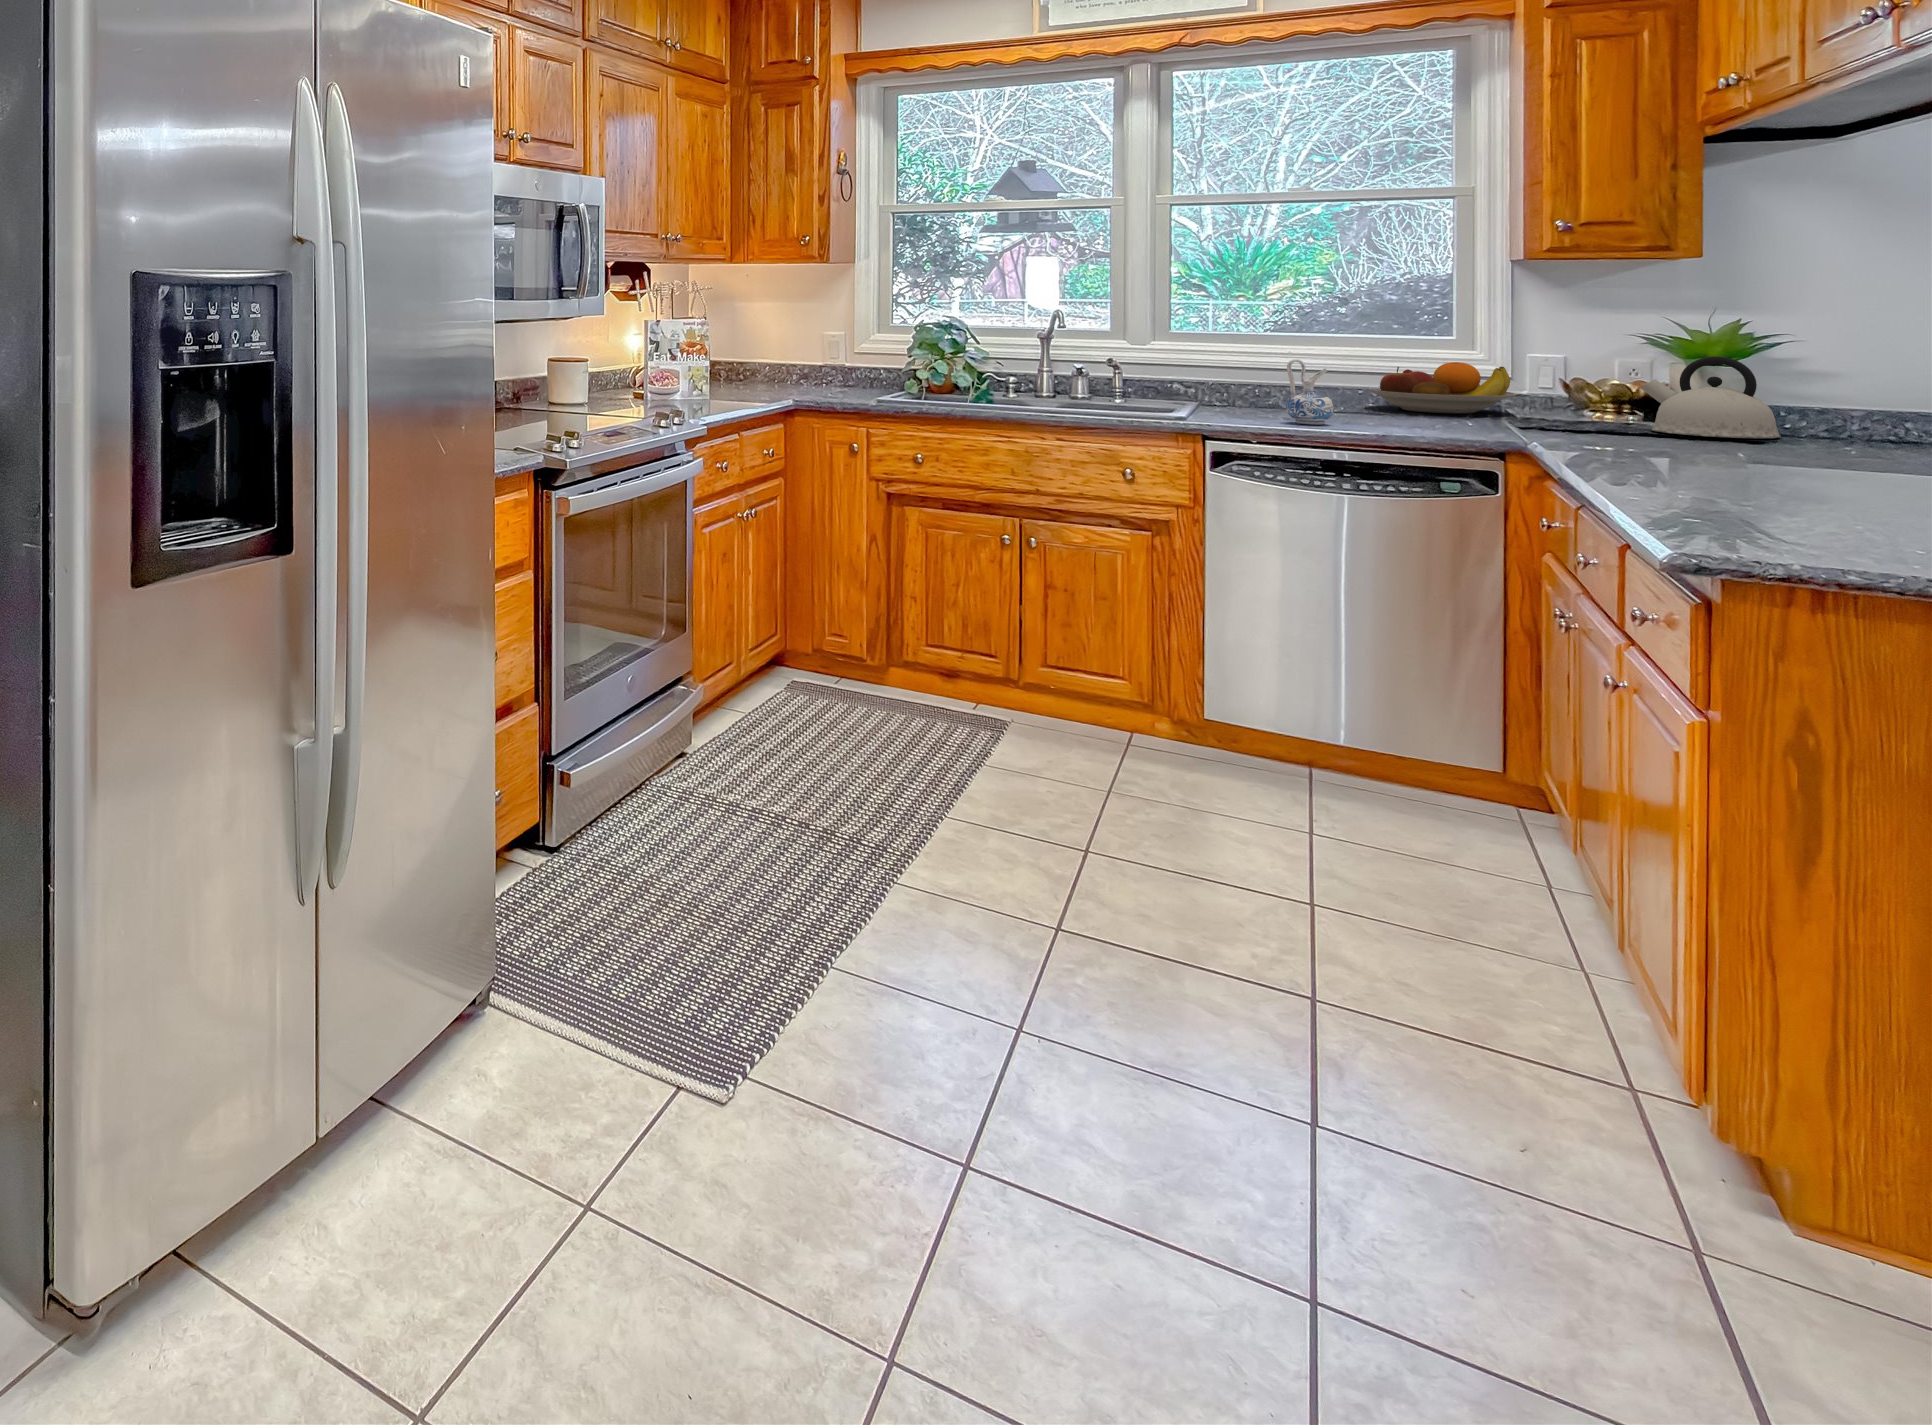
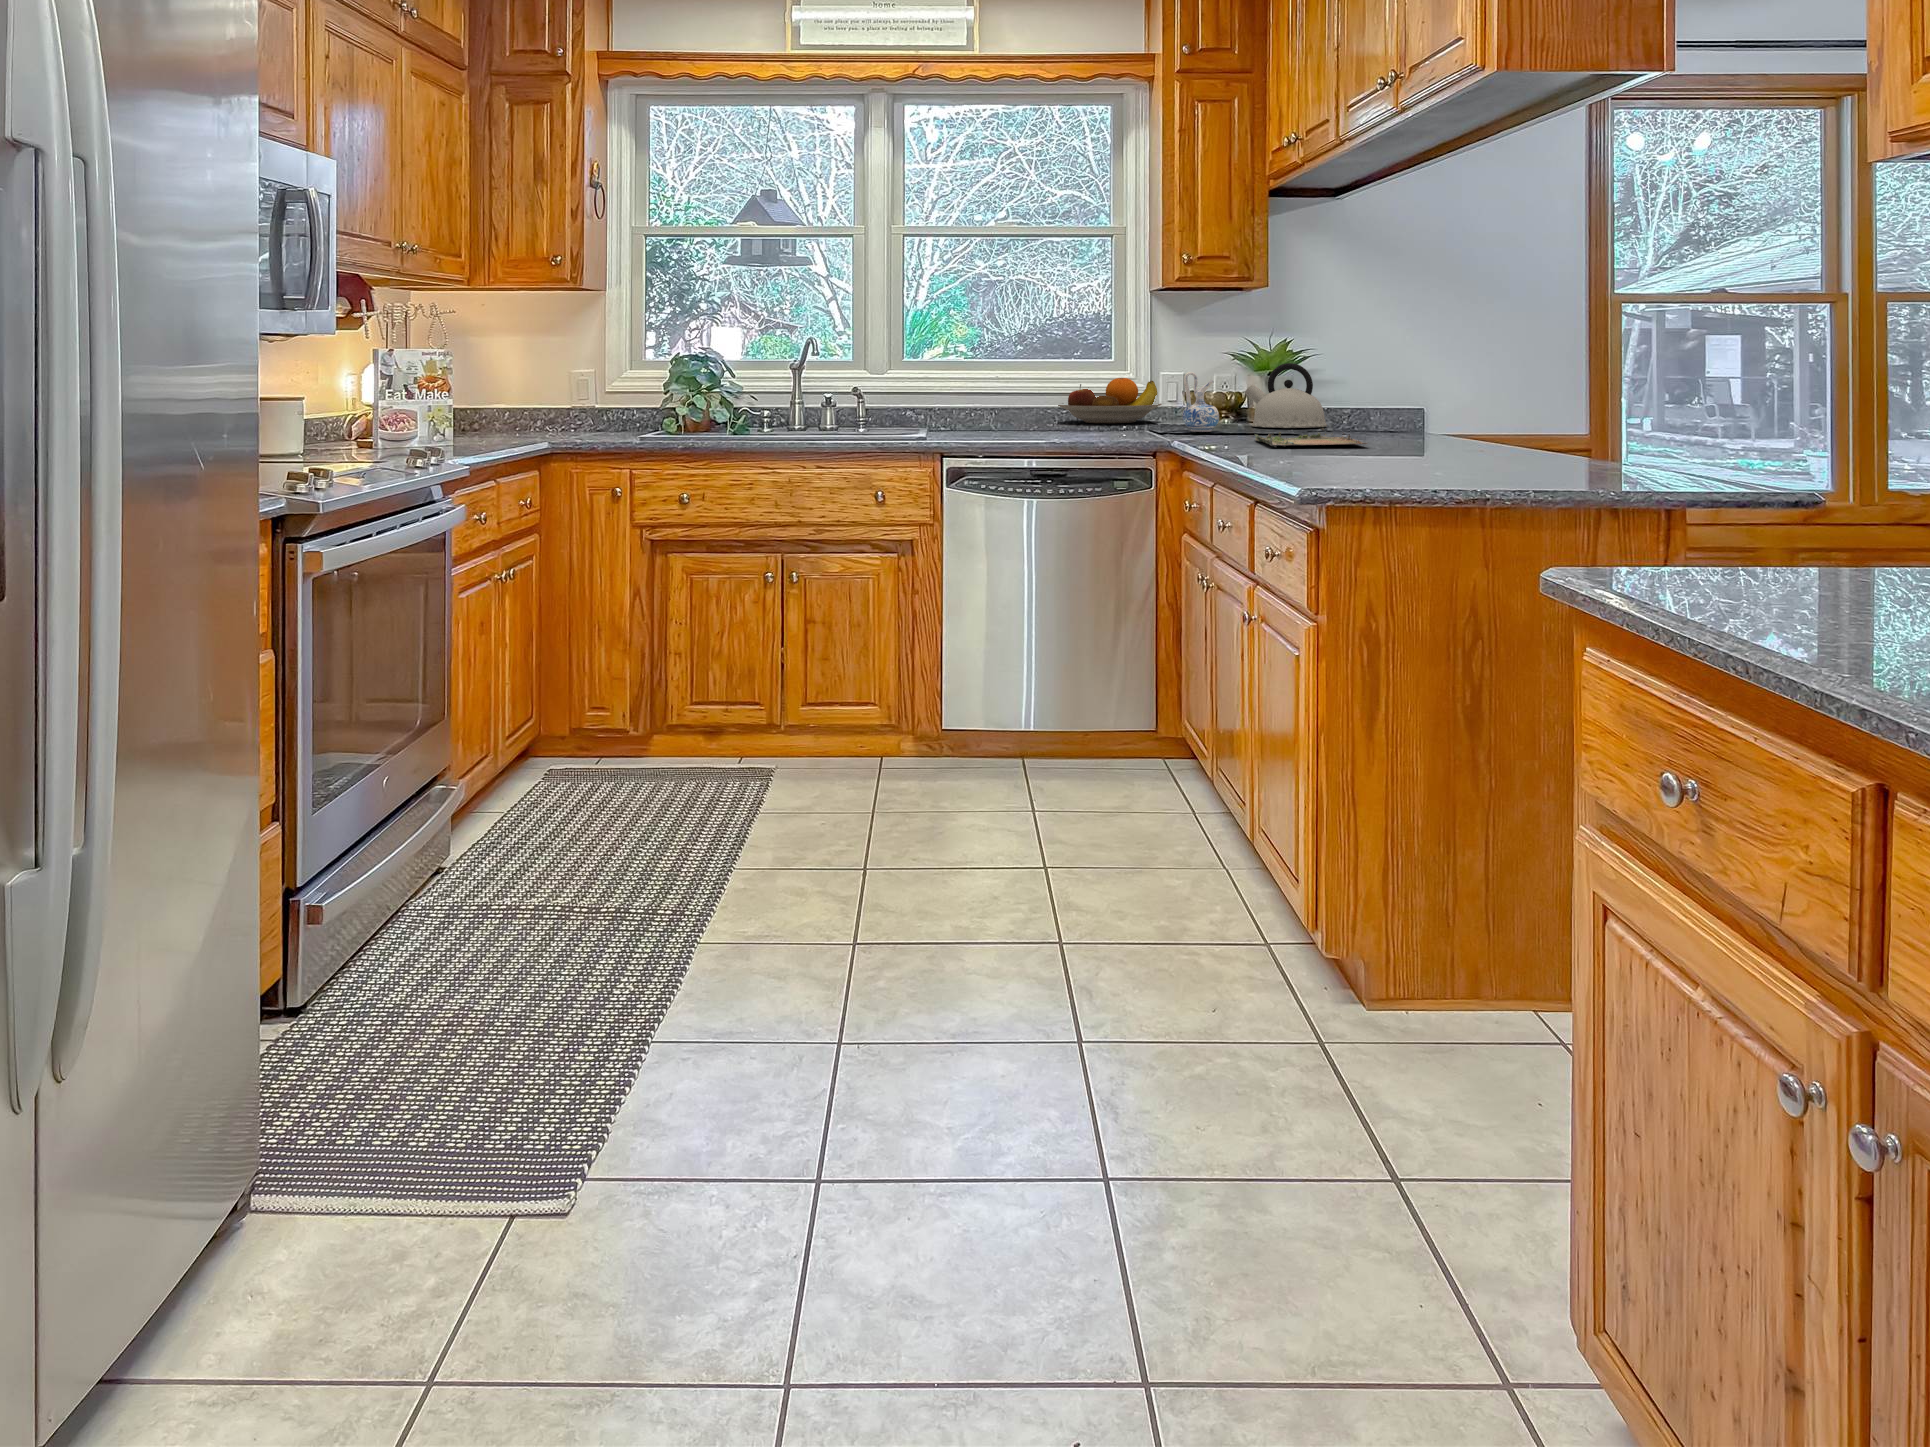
ceramic pitcher: present [1286,359,1334,425] -> present [1183,372,1219,432]
tray: none [1639,443,1830,475] -> present [1255,428,1367,447]

